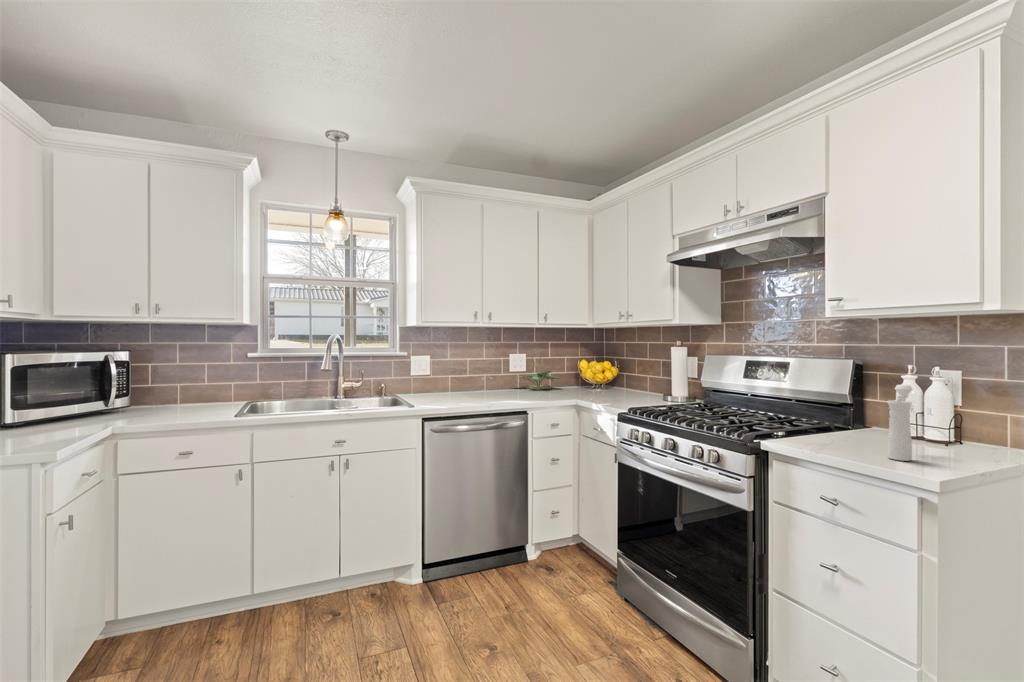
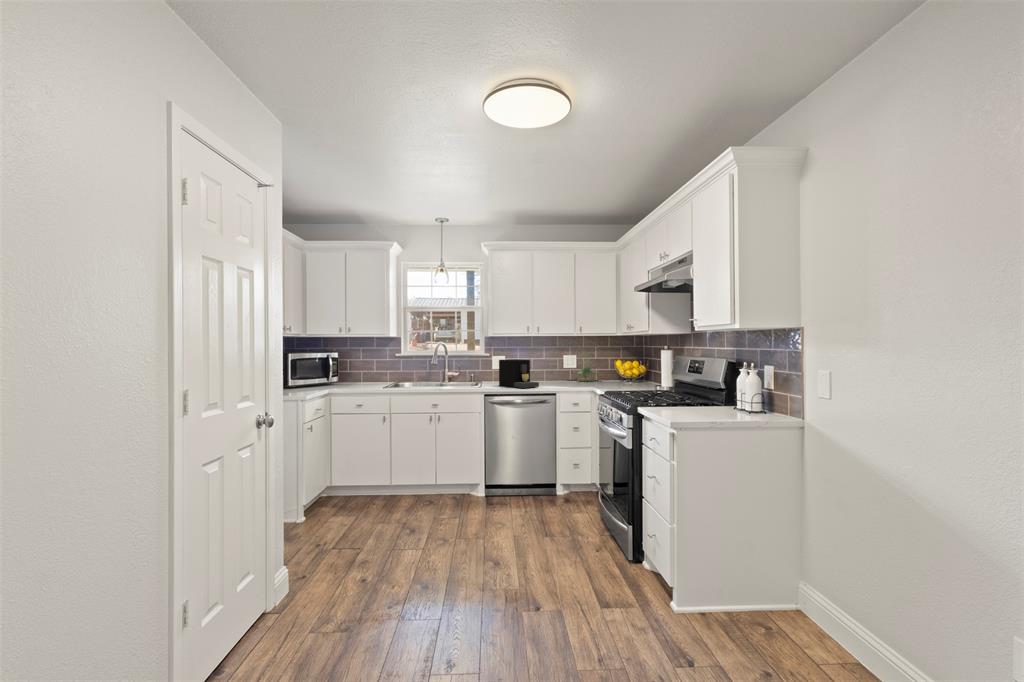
coffee maker: none [437,361,504,406] -> present [499,359,539,388]
pepper mill: present [887,385,913,461] -> none [690,374,717,418]

